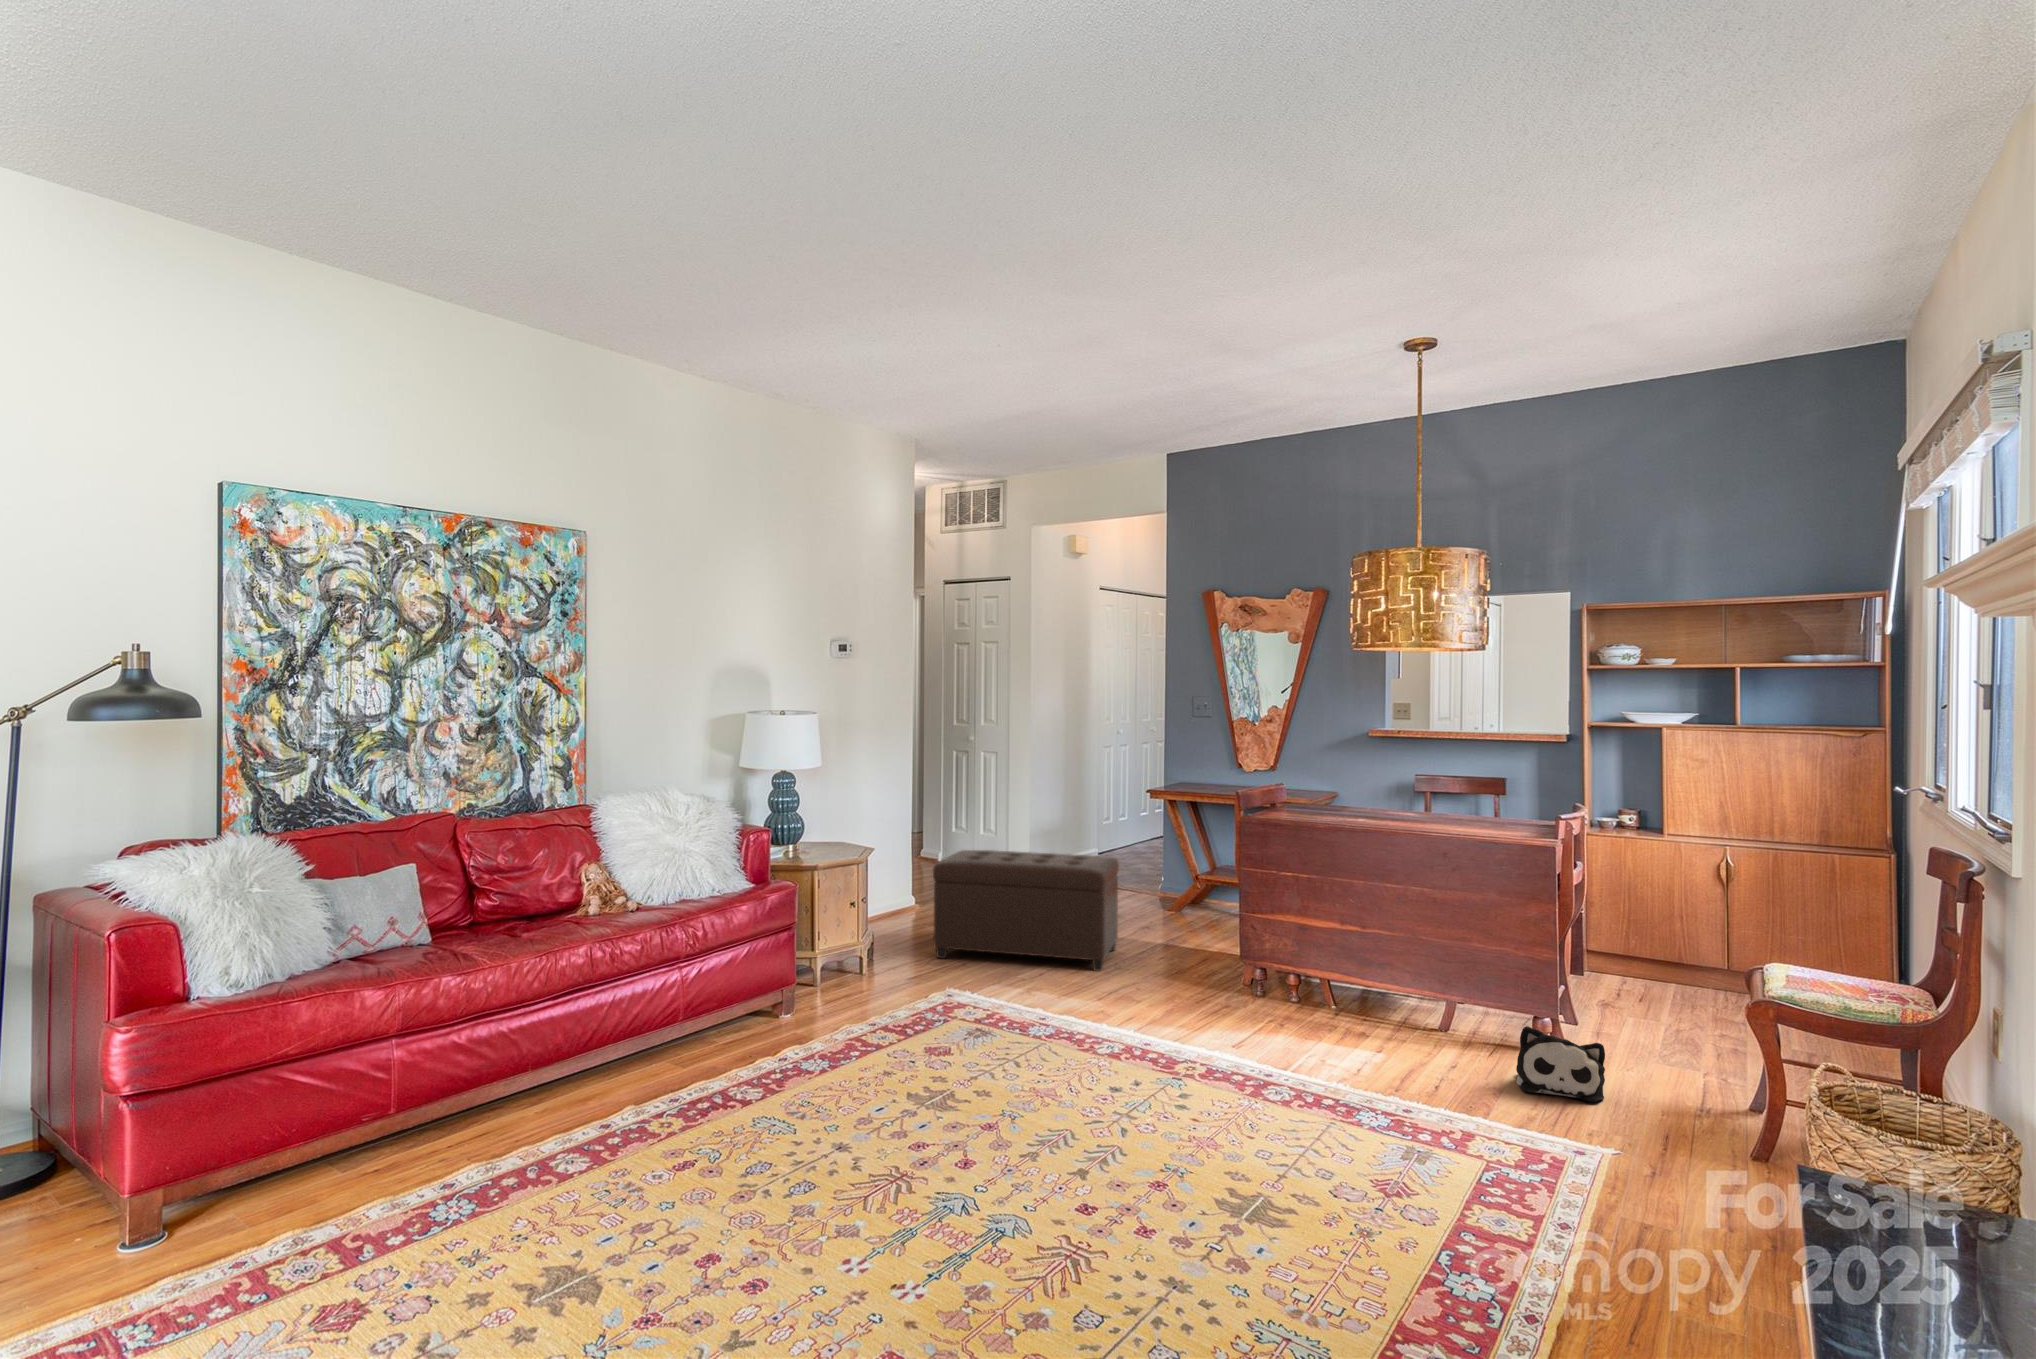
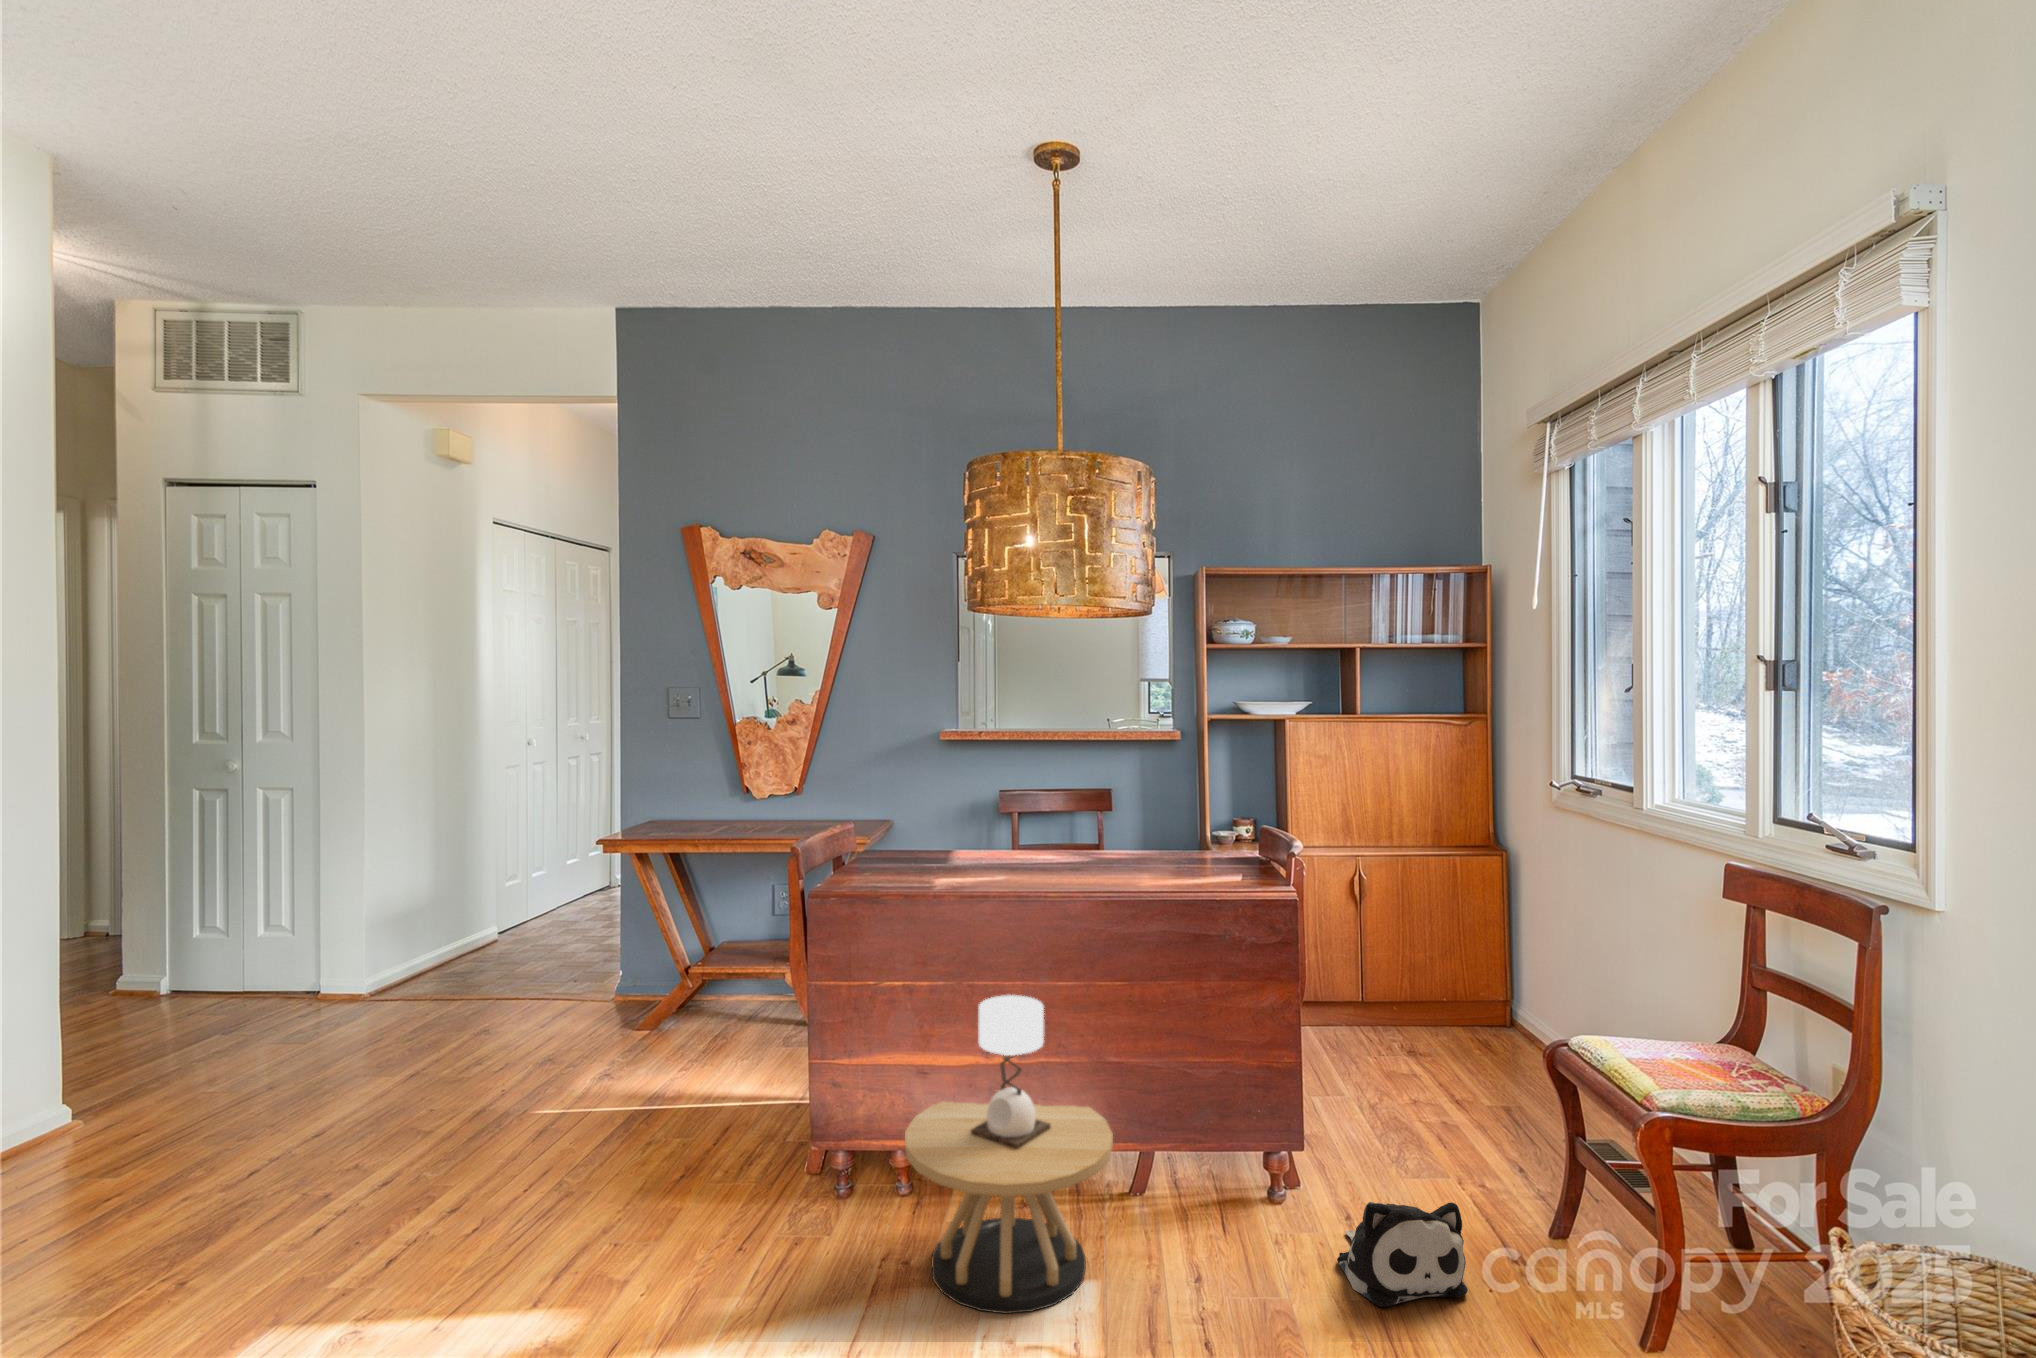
ottoman: present [933,850,1119,971] -> none [198,988,601,1280]
side table: none [1239,869,1368,1047] -> present [905,995,1113,1314]

